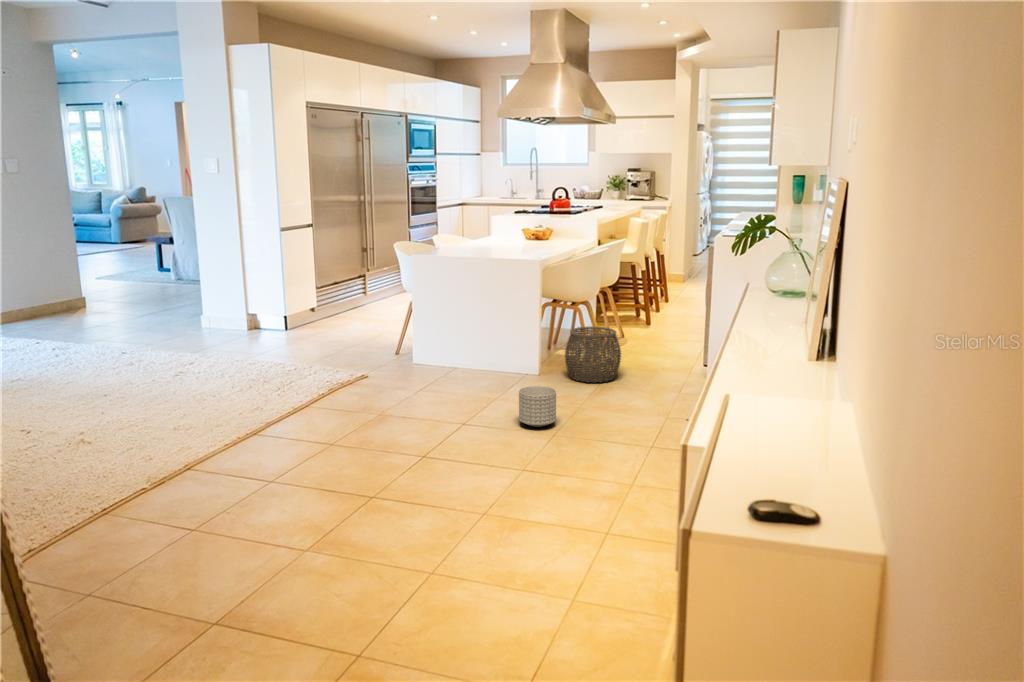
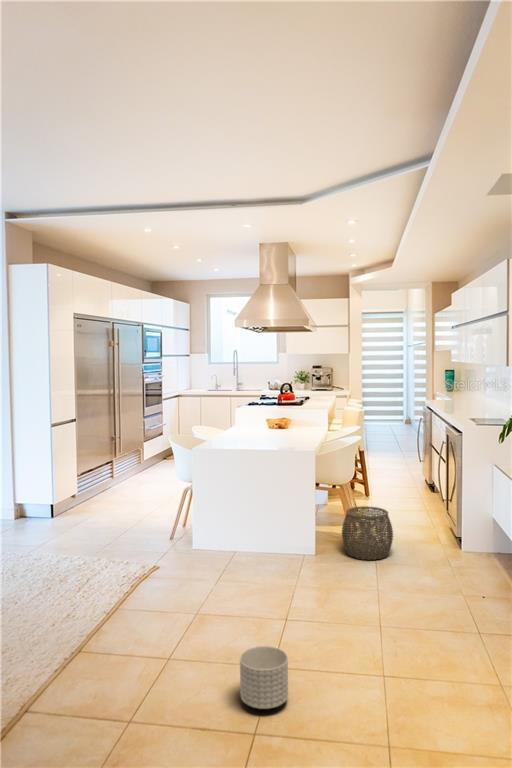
planter: present [519,386,556,427] -> present [240,646,288,709]

